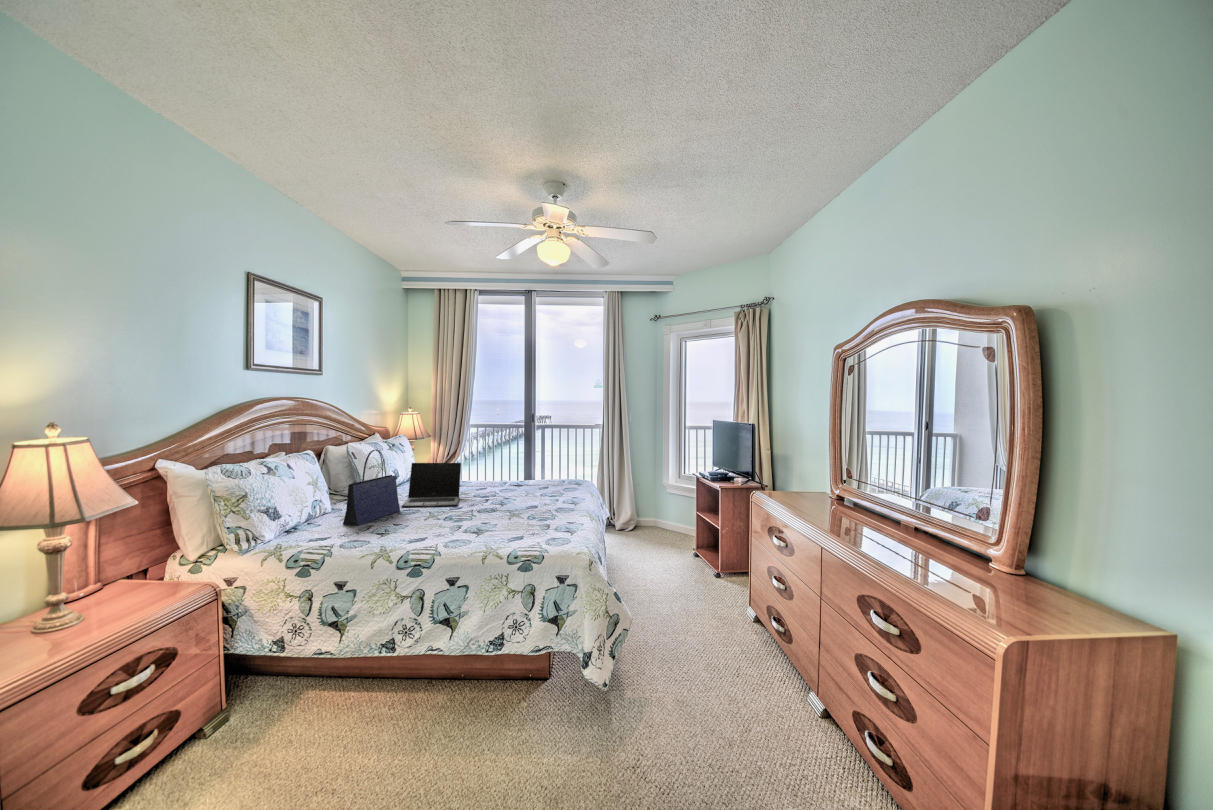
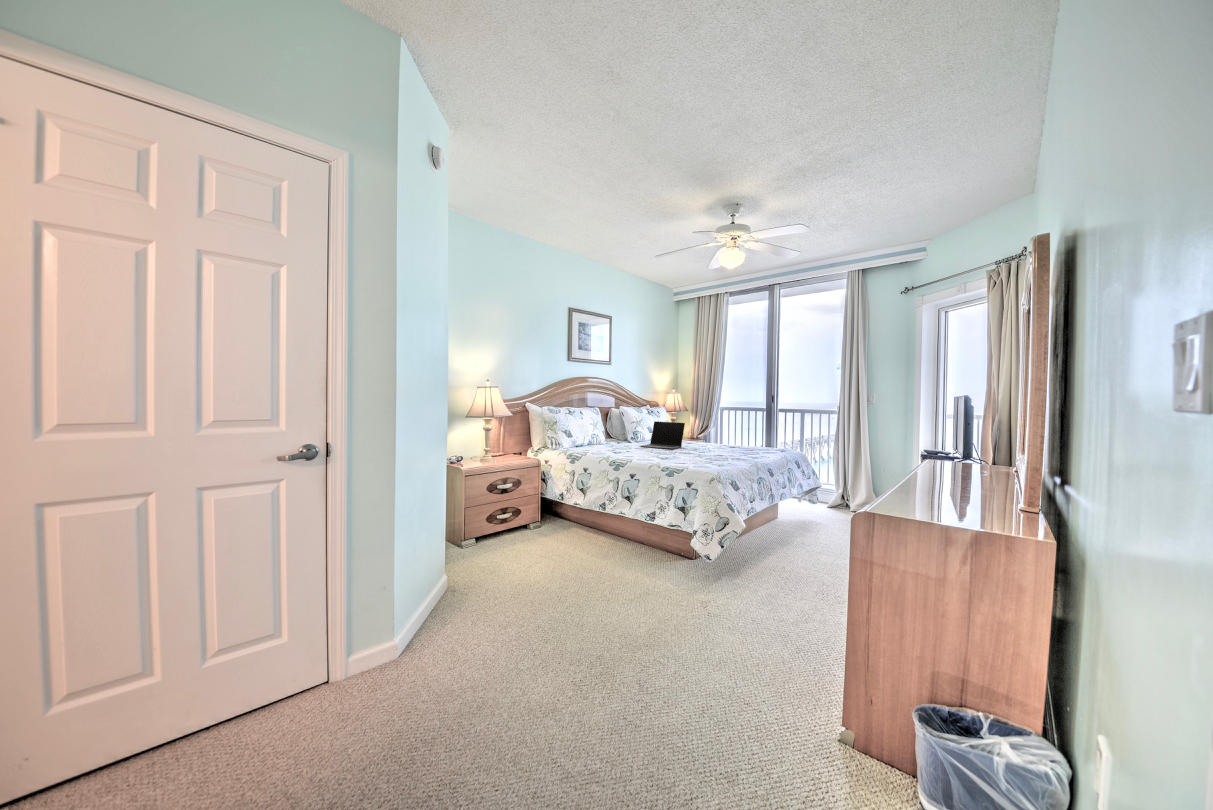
tote bag: present [343,450,400,526] -> none [602,407,637,449]

